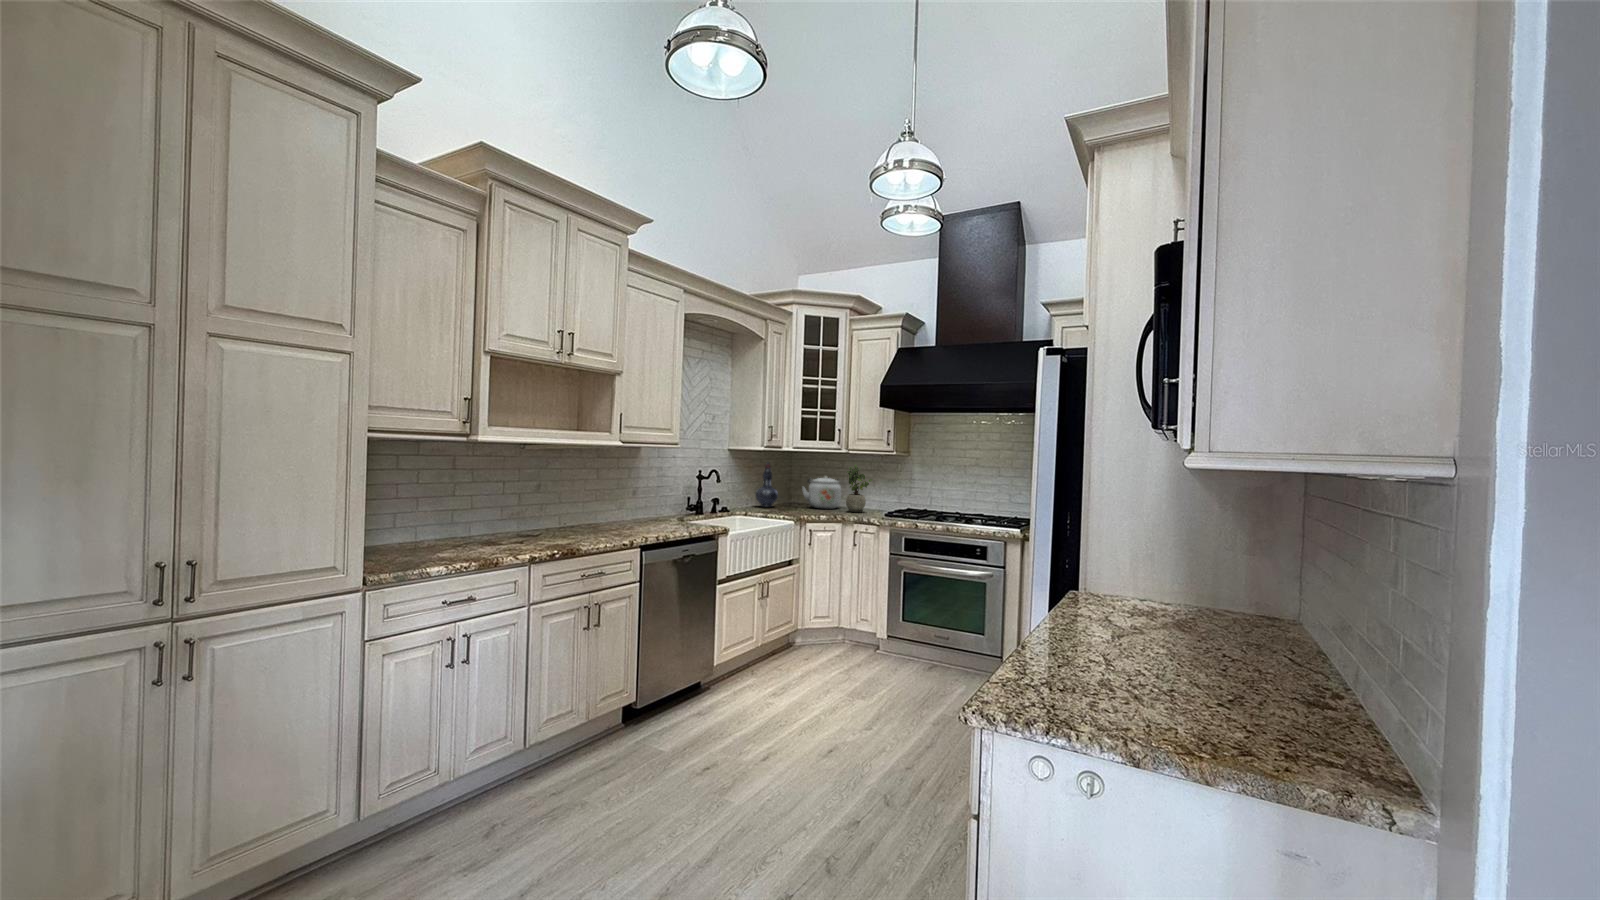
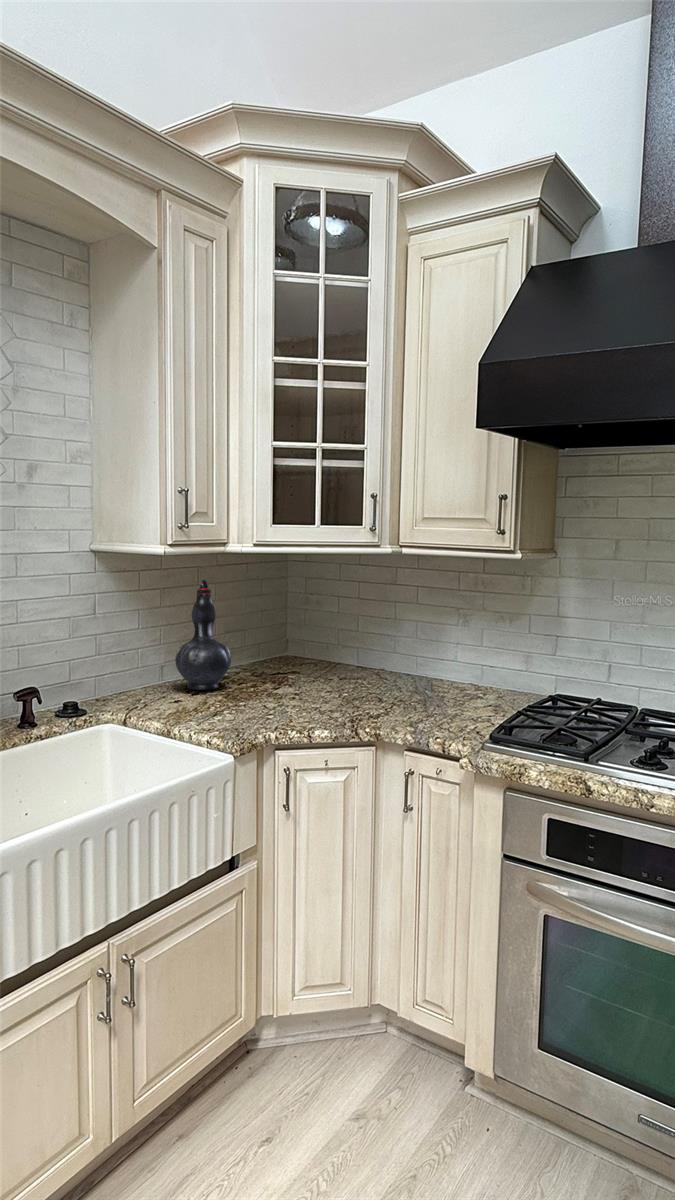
potted plant: present [846,464,872,512] -> none [388,589,457,714]
kettle: present [802,476,841,509] -> none [285,613,383,696]

